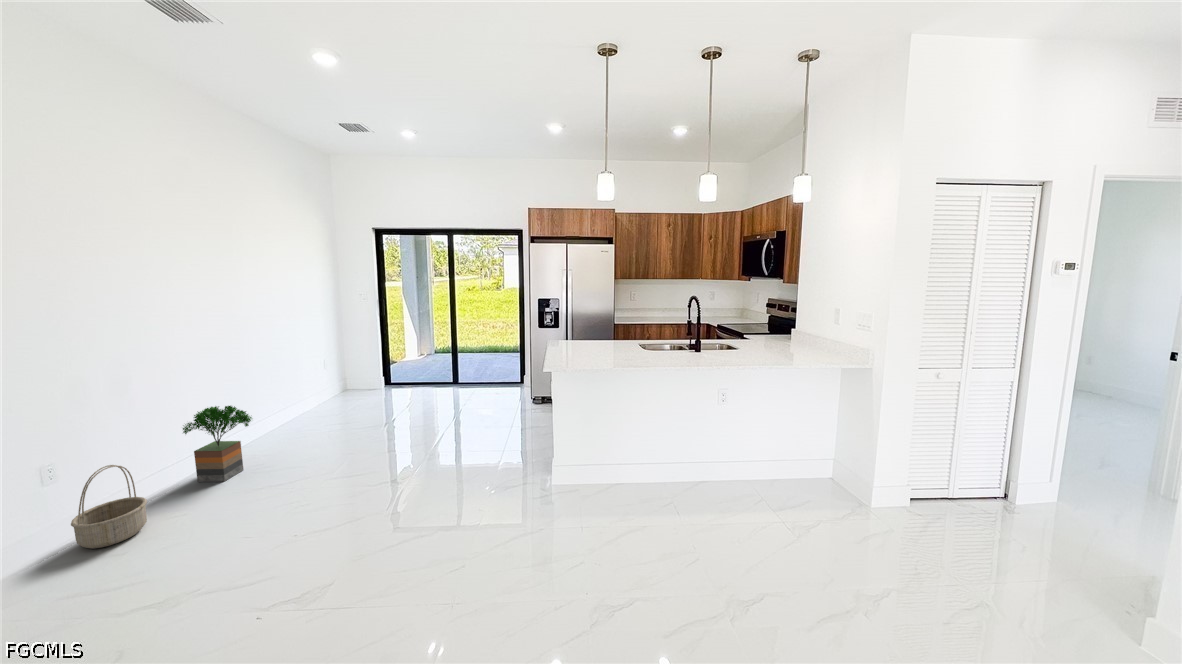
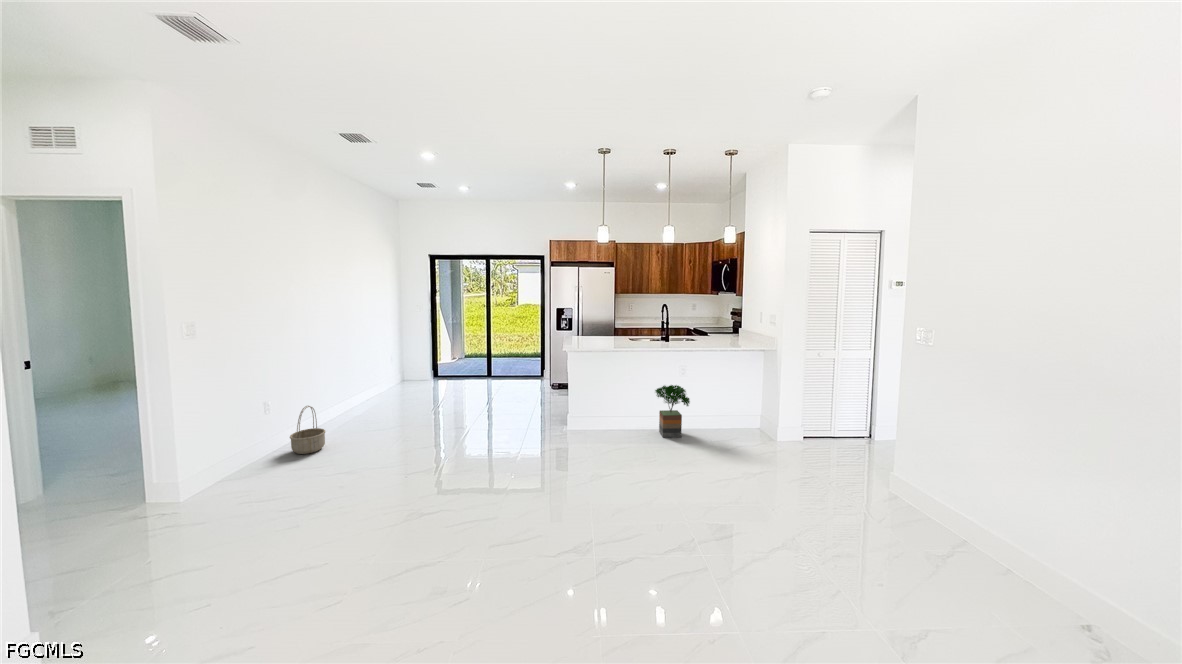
potted tree: present [183,406,252,482] -> present [655,385,690,438]

